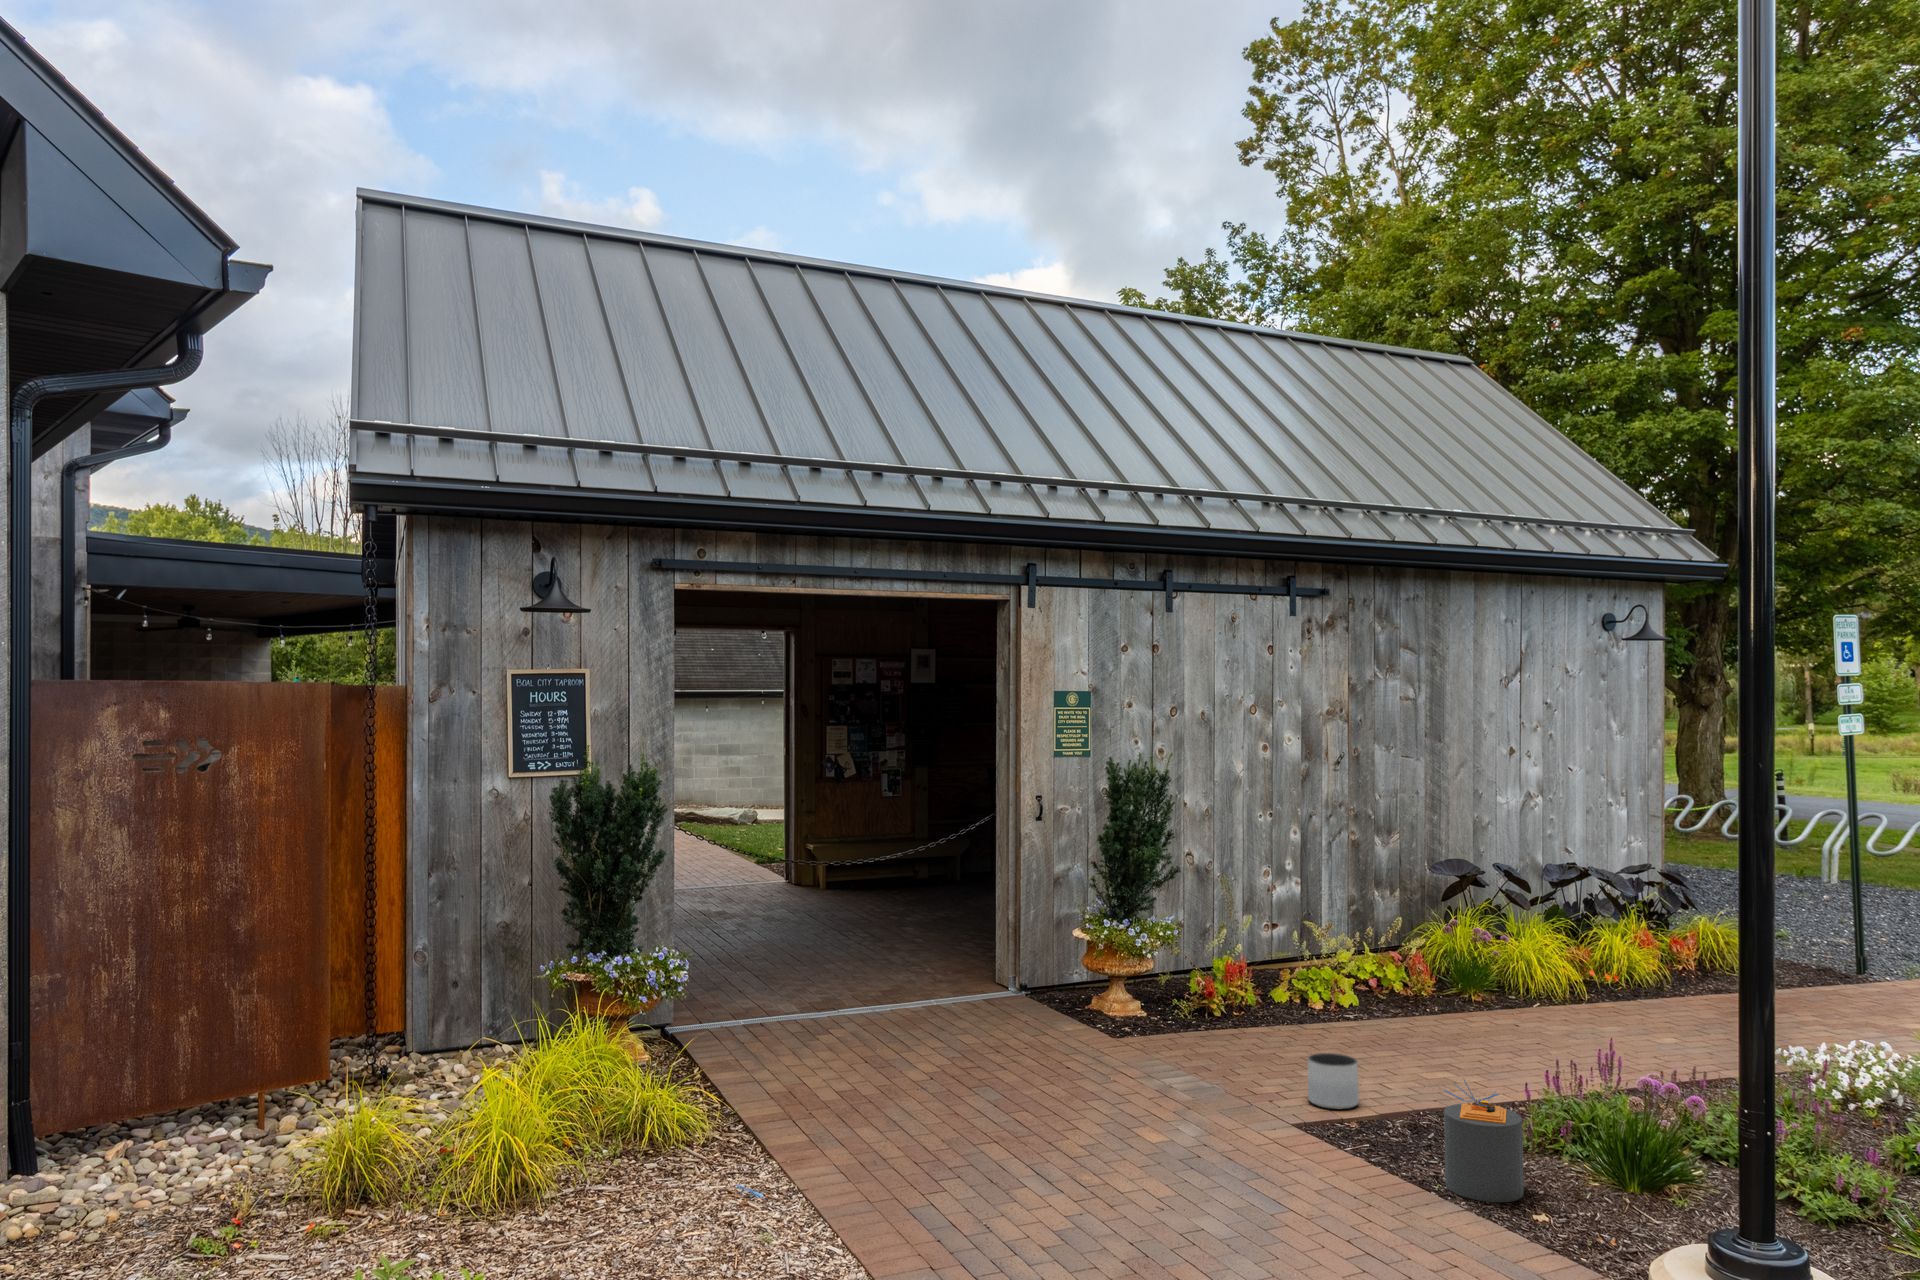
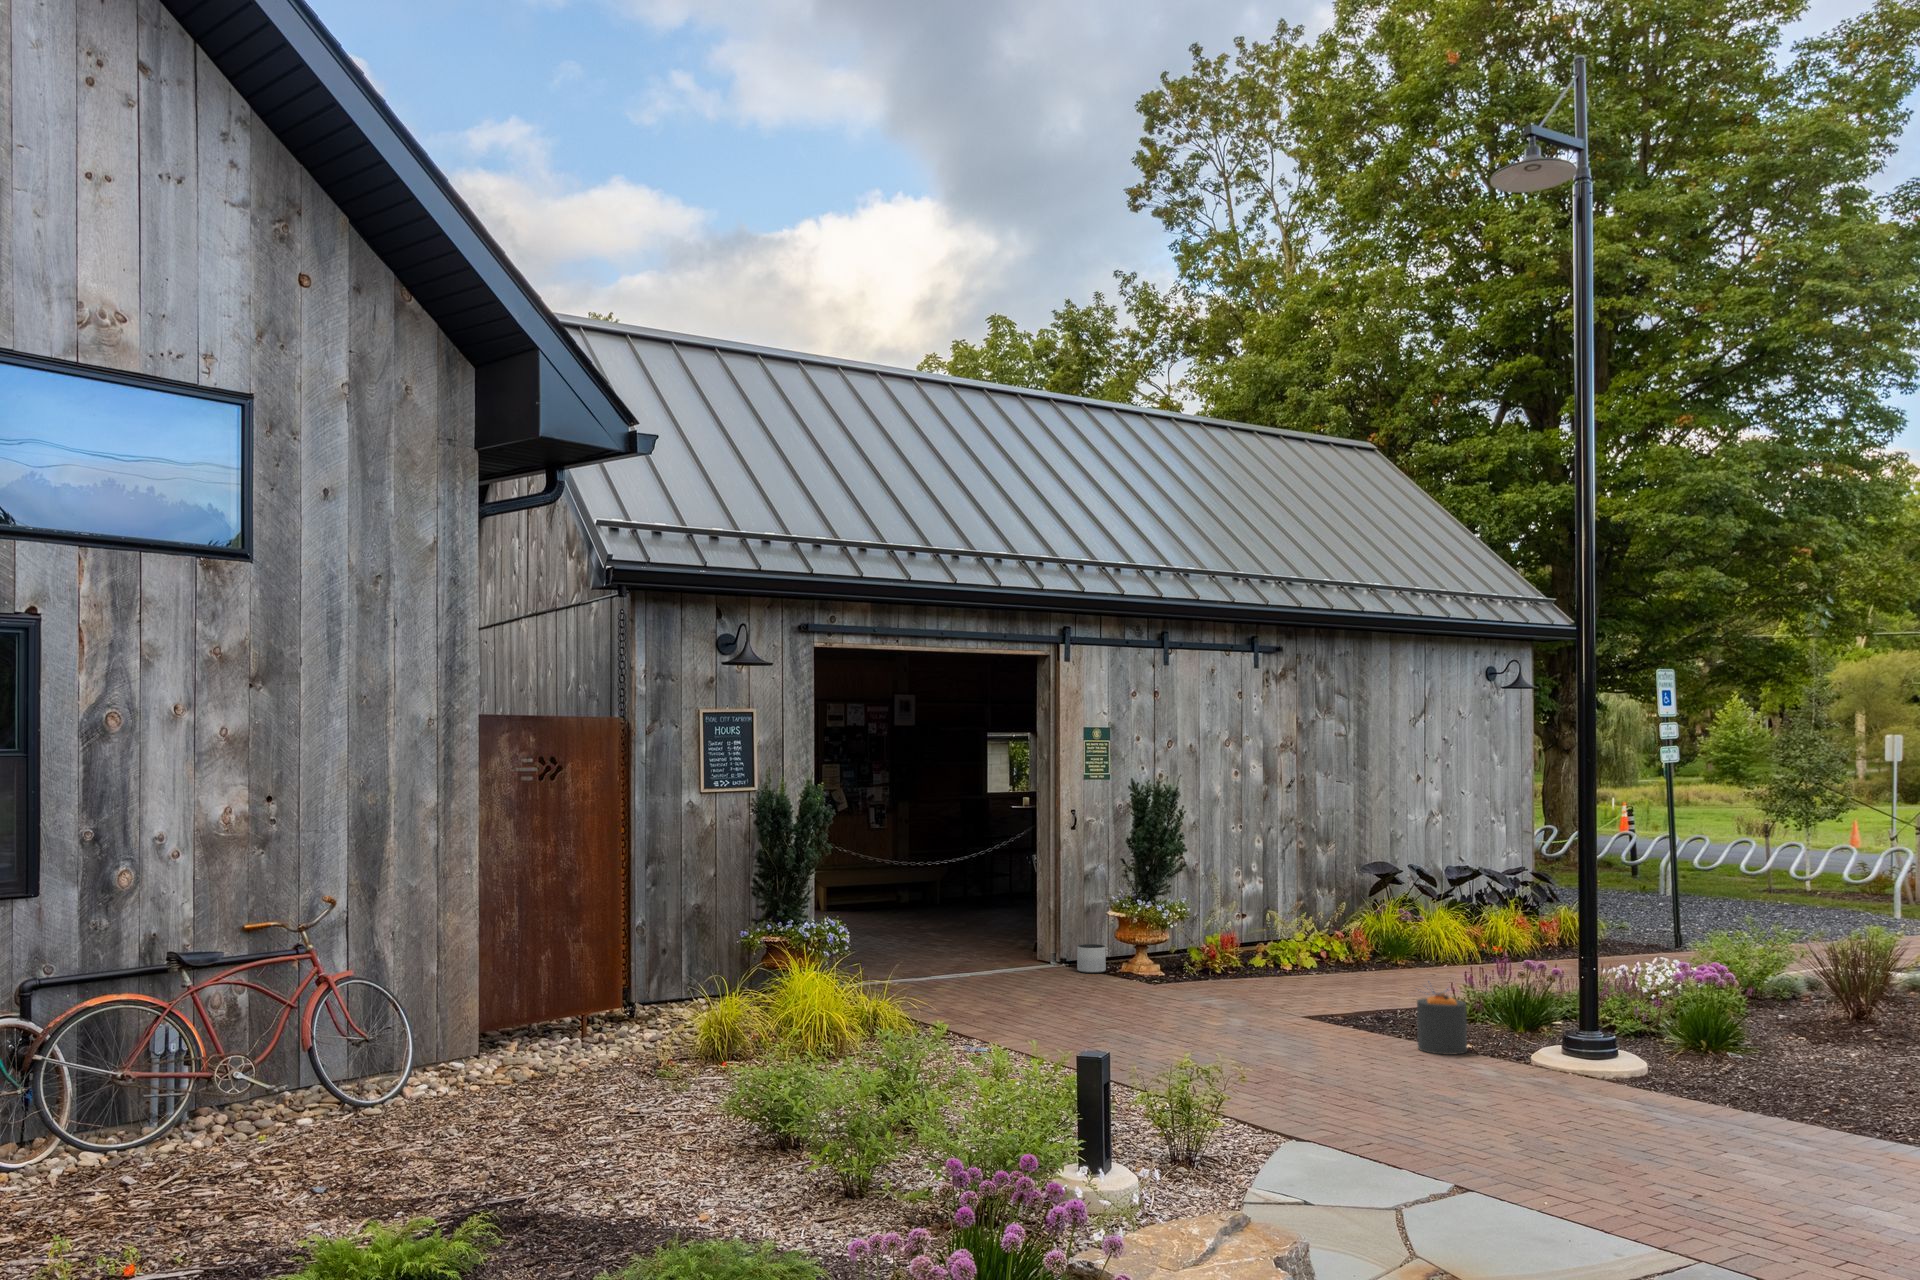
planter: present [1308,1053,1359,1110] -> present [1077,944,1106,973]

